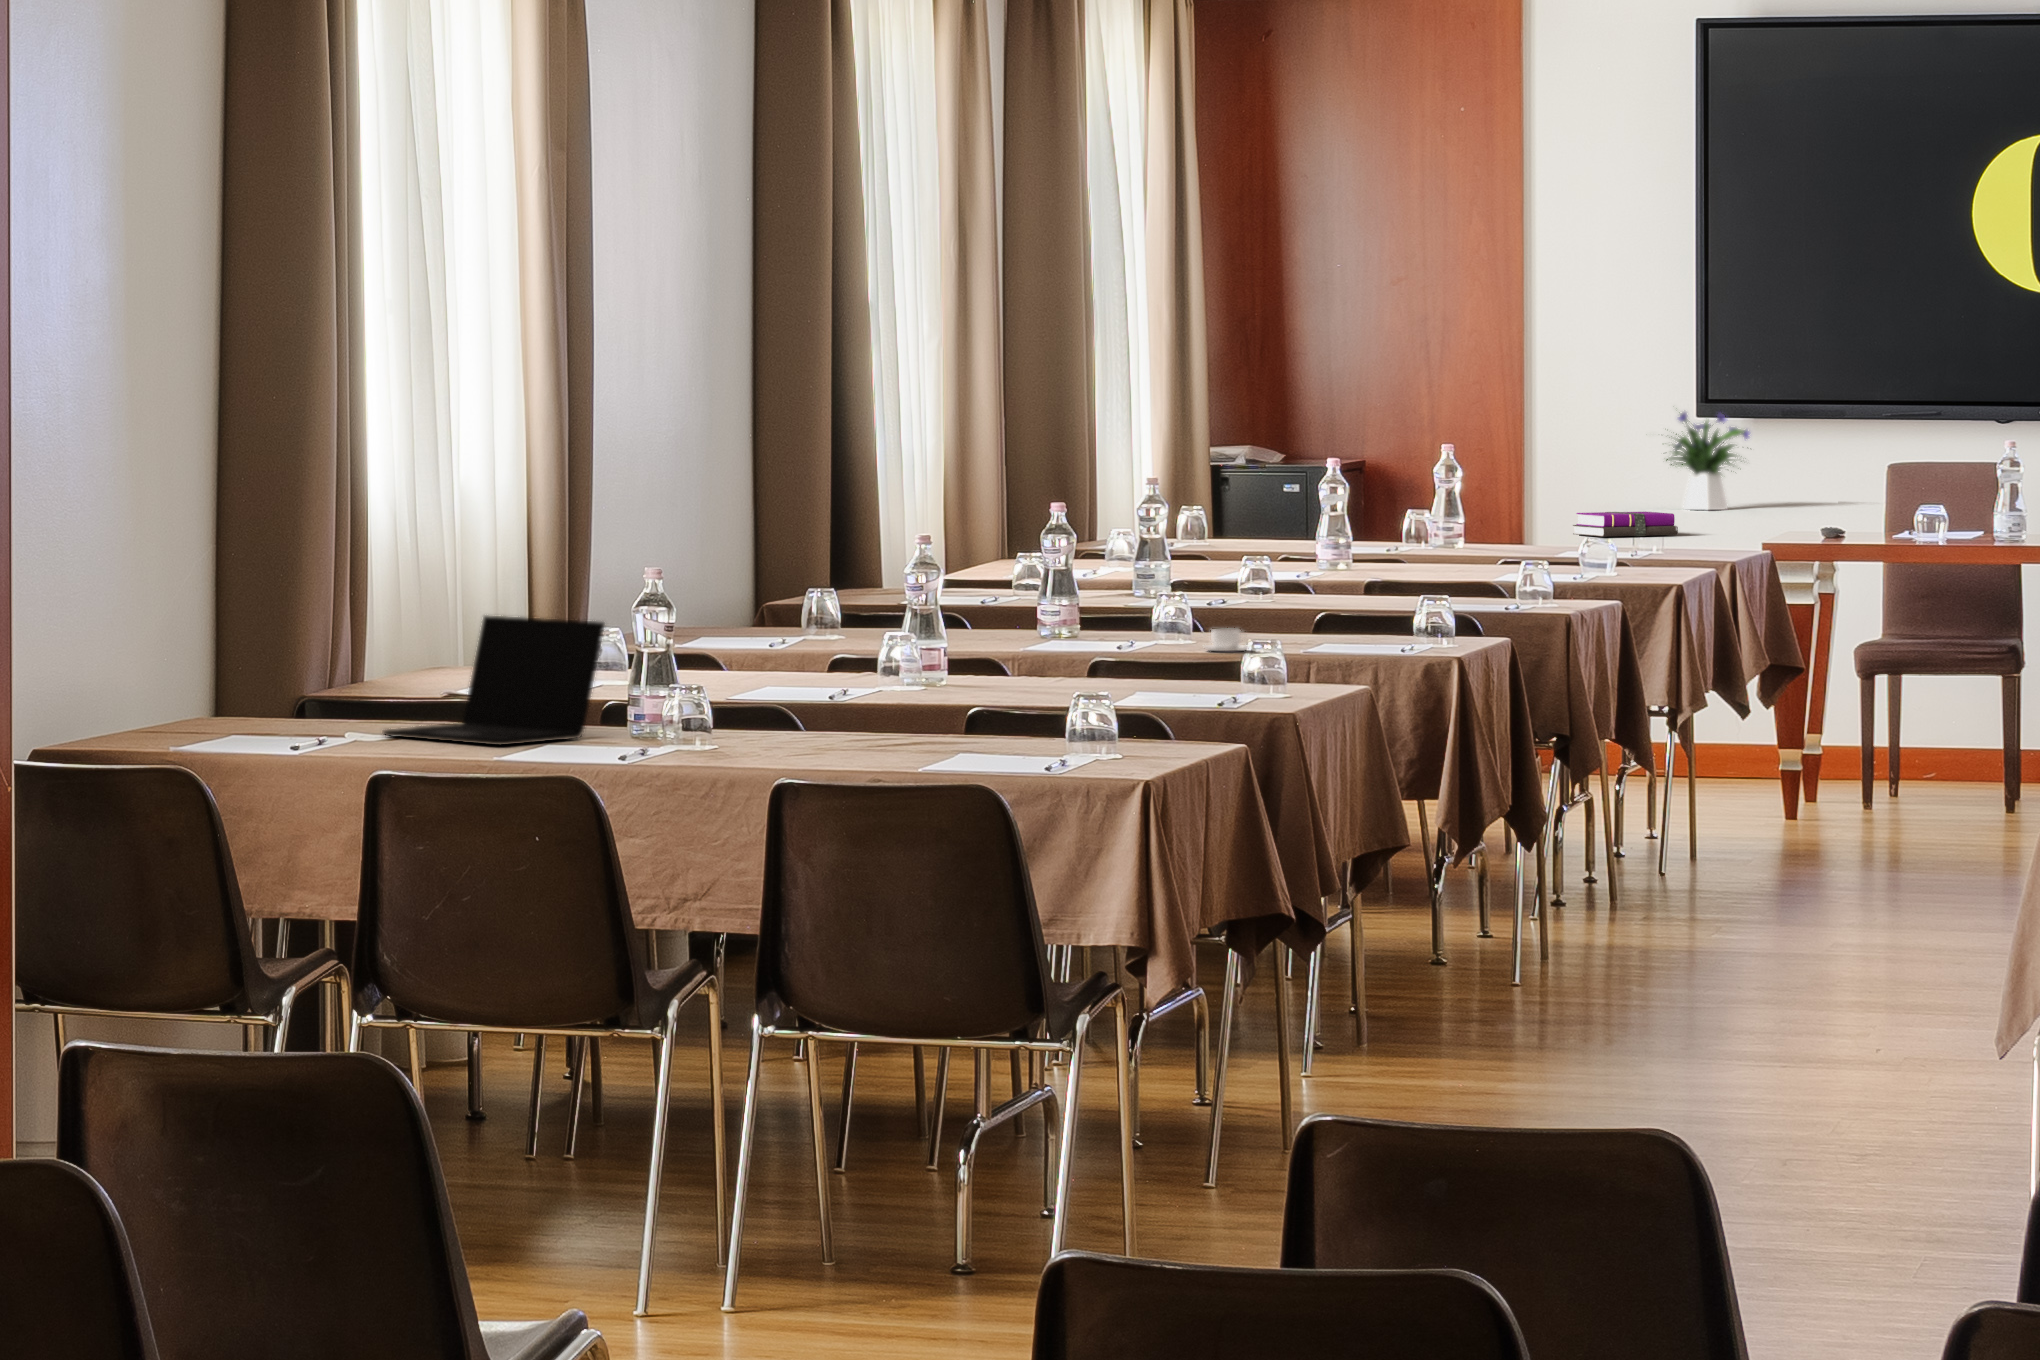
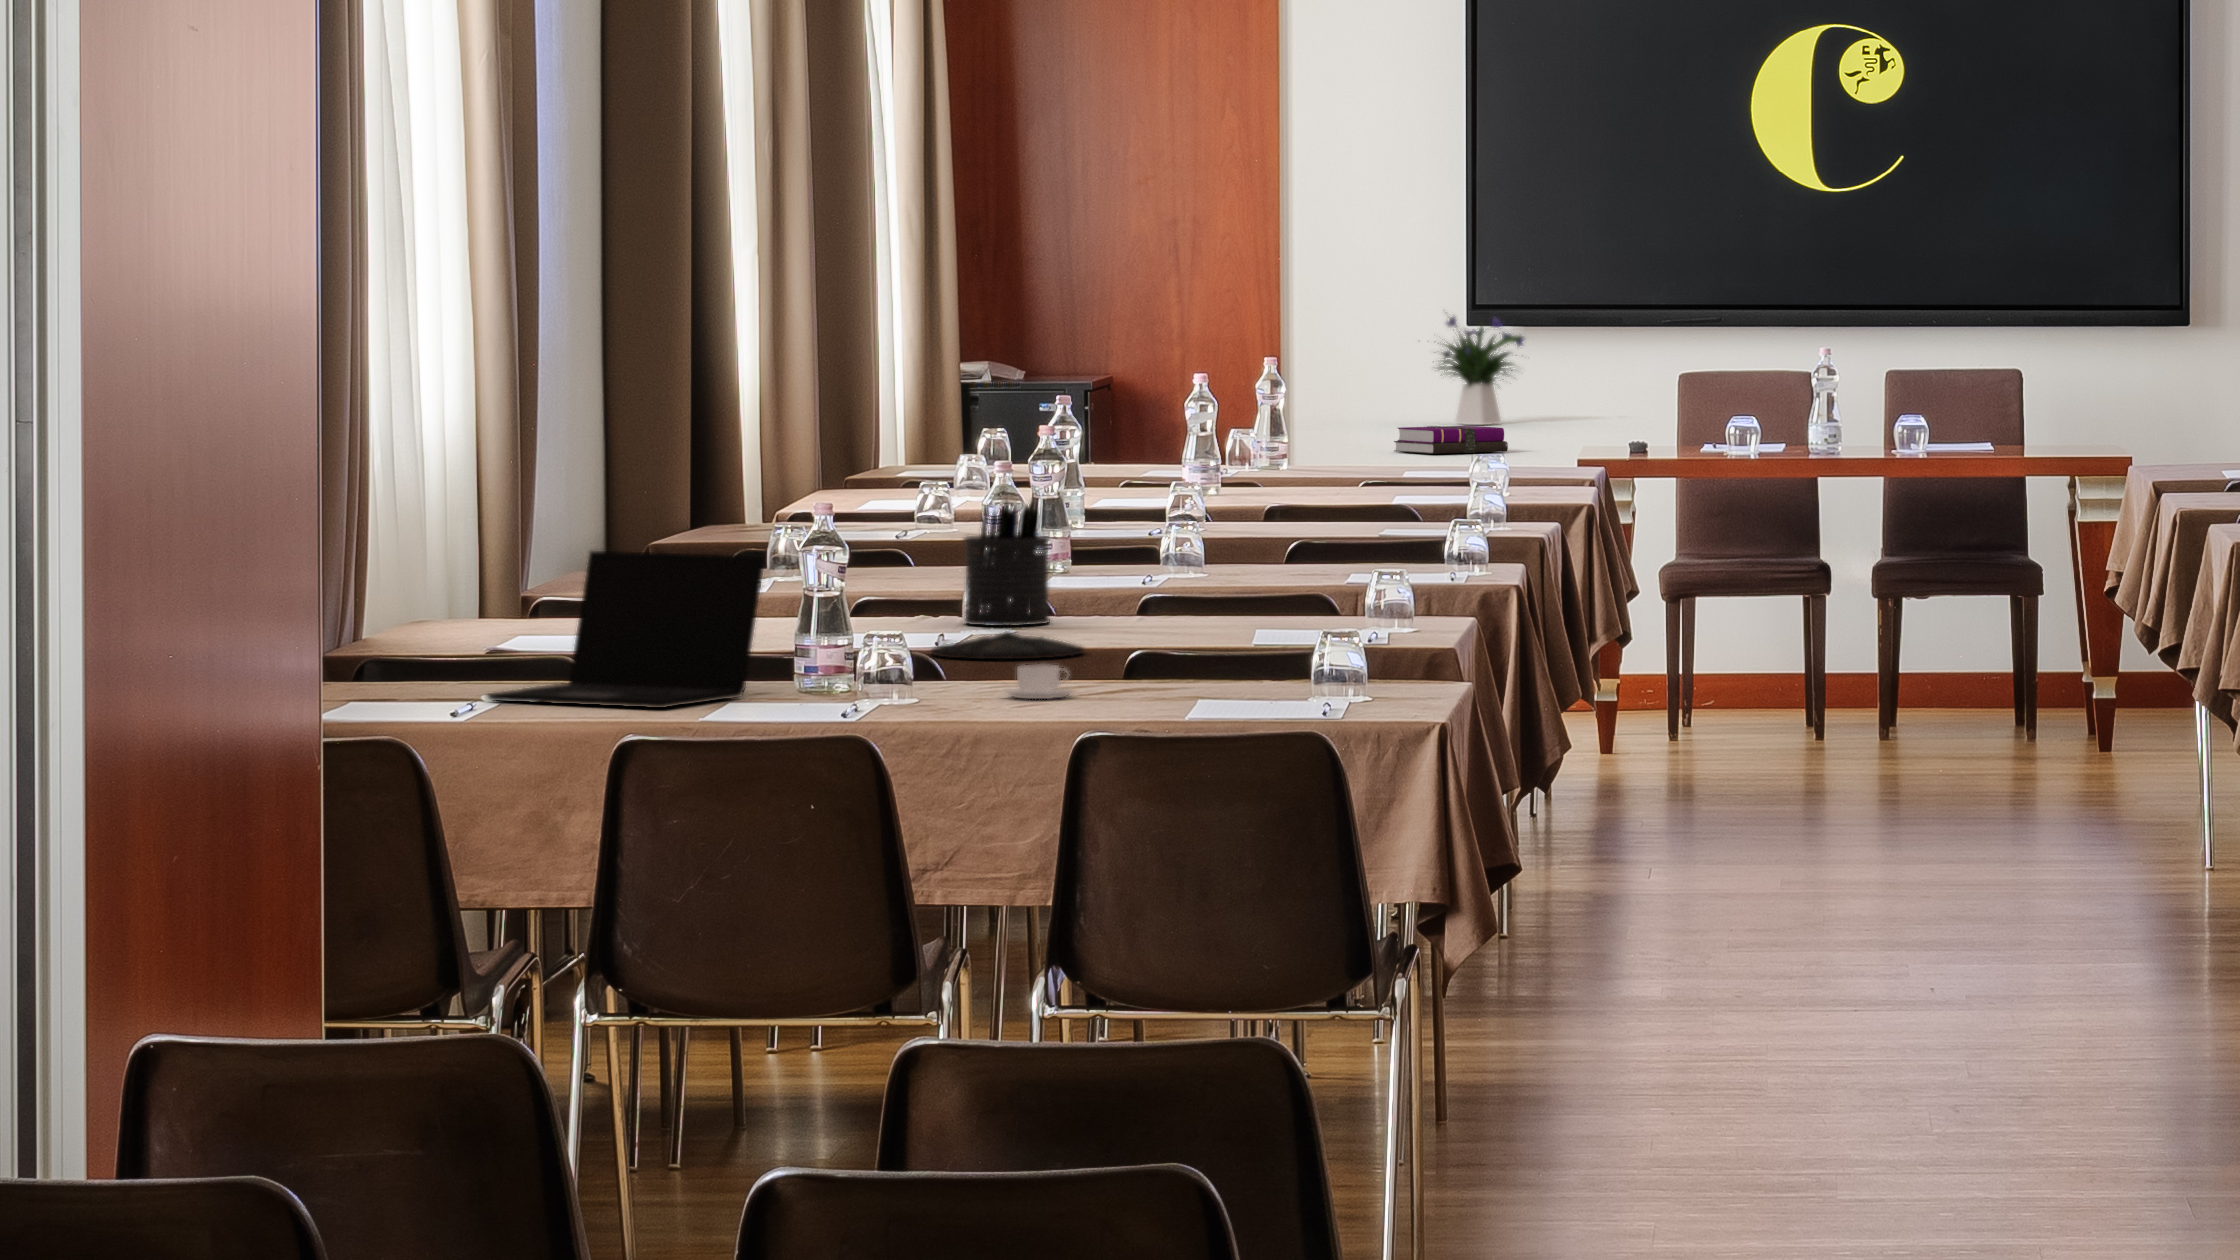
pen holder: none [883,573,958,684] -> present [964,501,1050,626]
coffee cup: present [1205,629,1248,651] -> present [1006,664,1073,699]
plate: none [803,689,933,712] -> present [931,631,1084,659]

